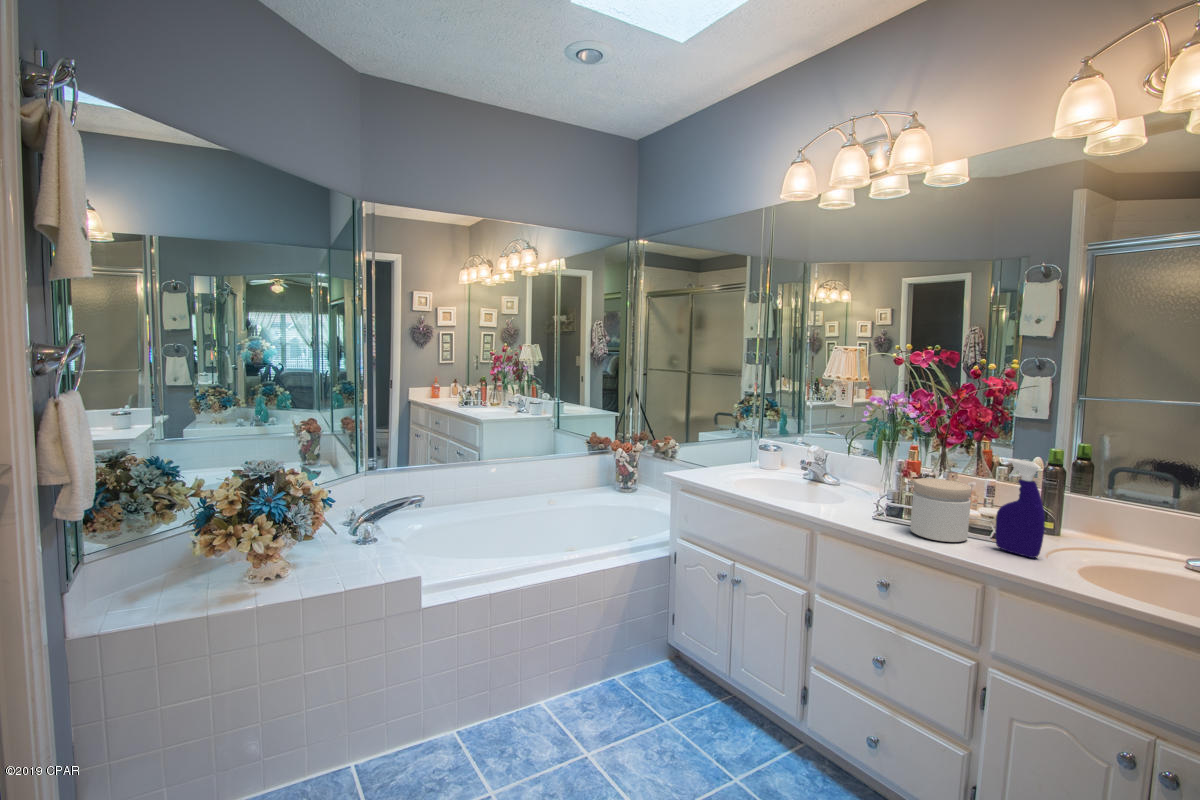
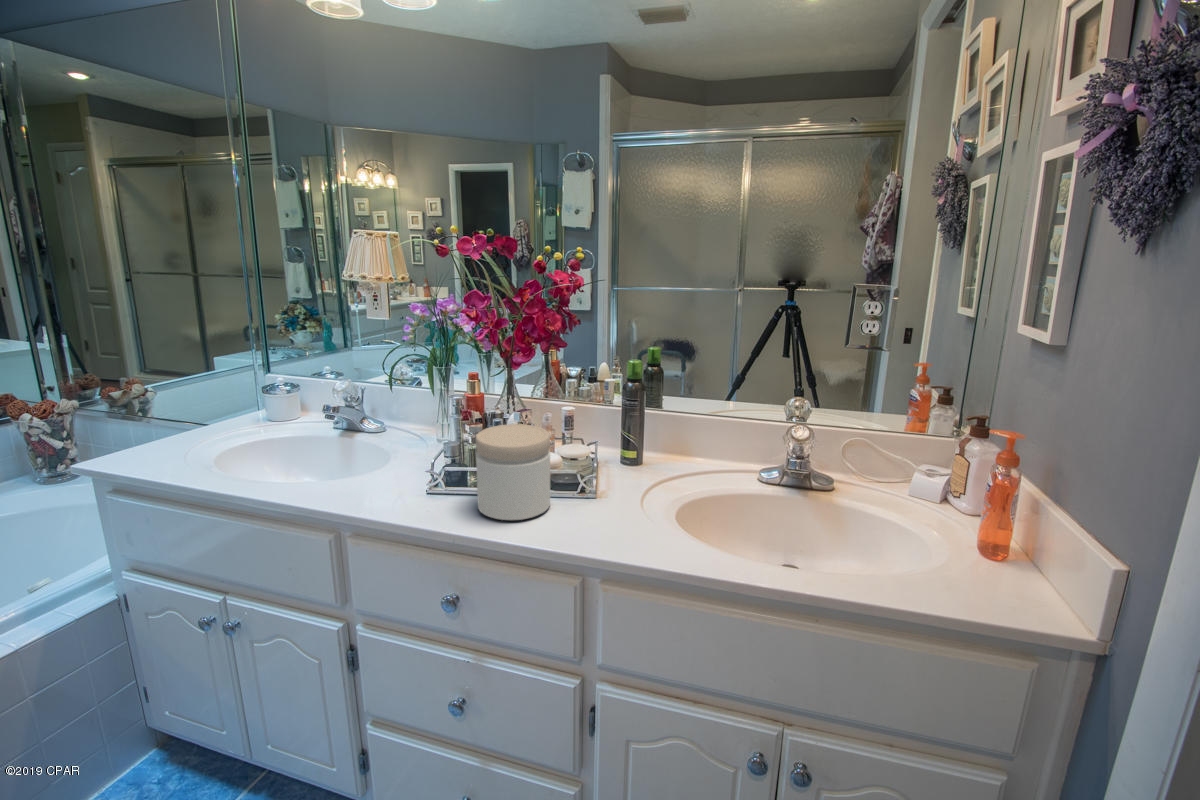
spray bottle: present [995,459,1045,558] -> none [582,390,638,519]

